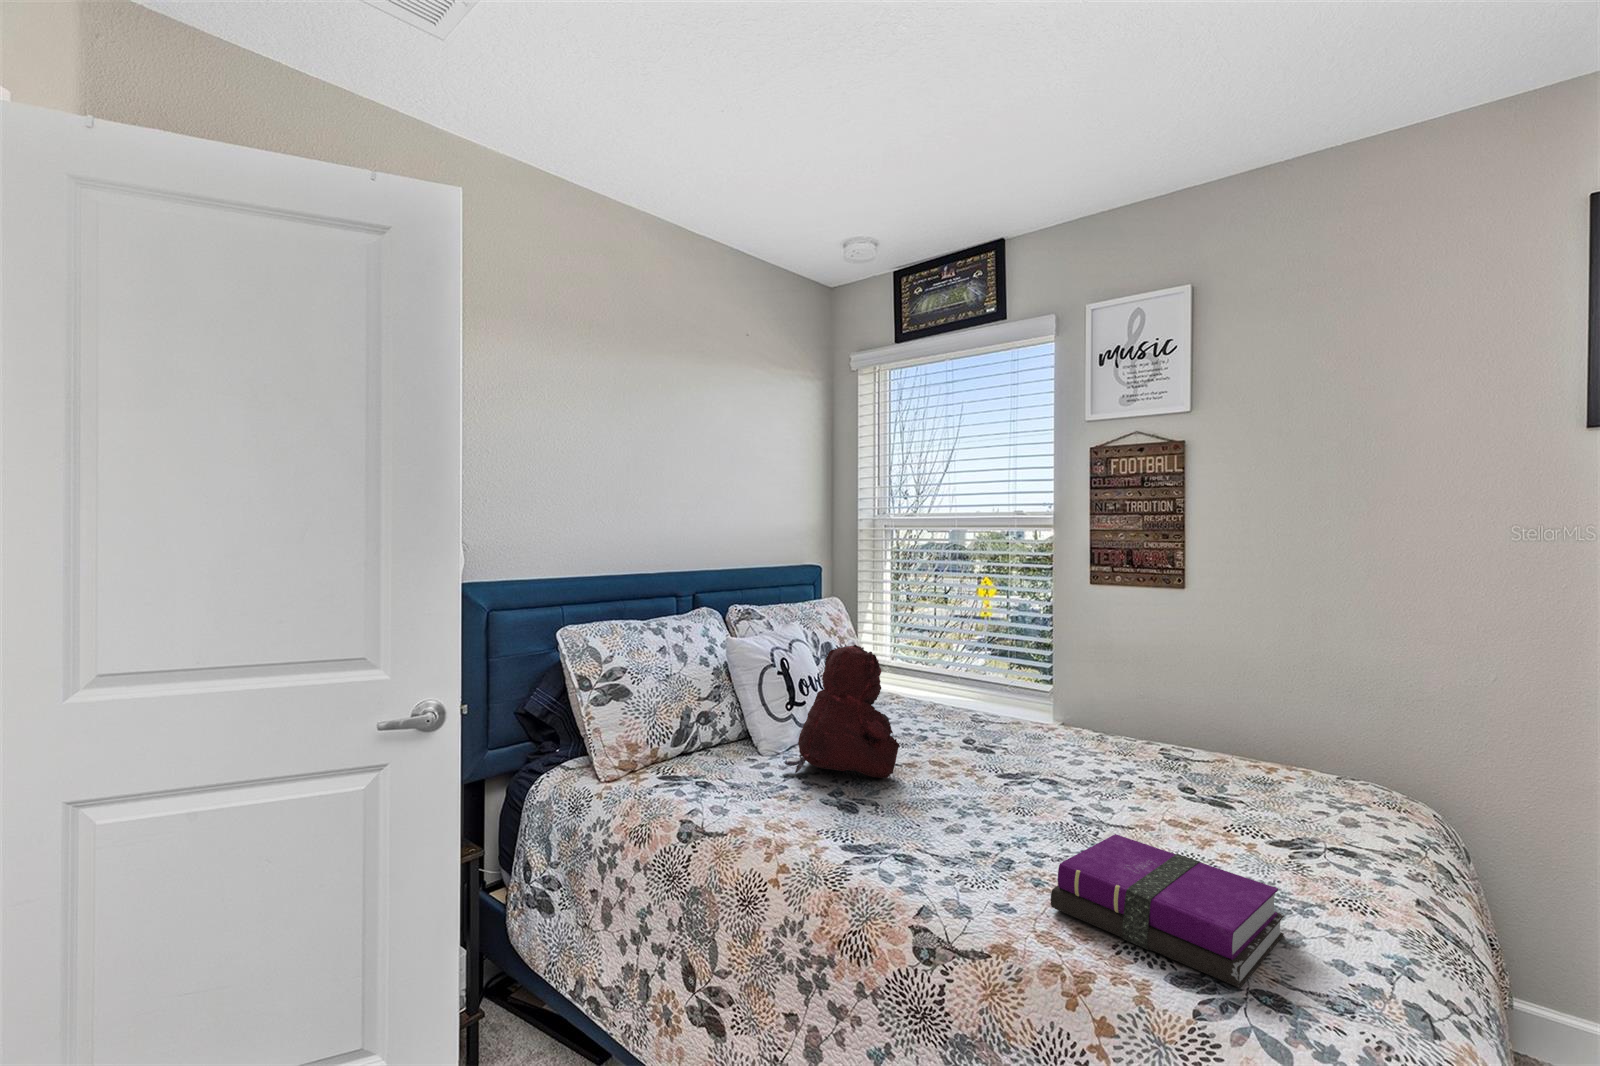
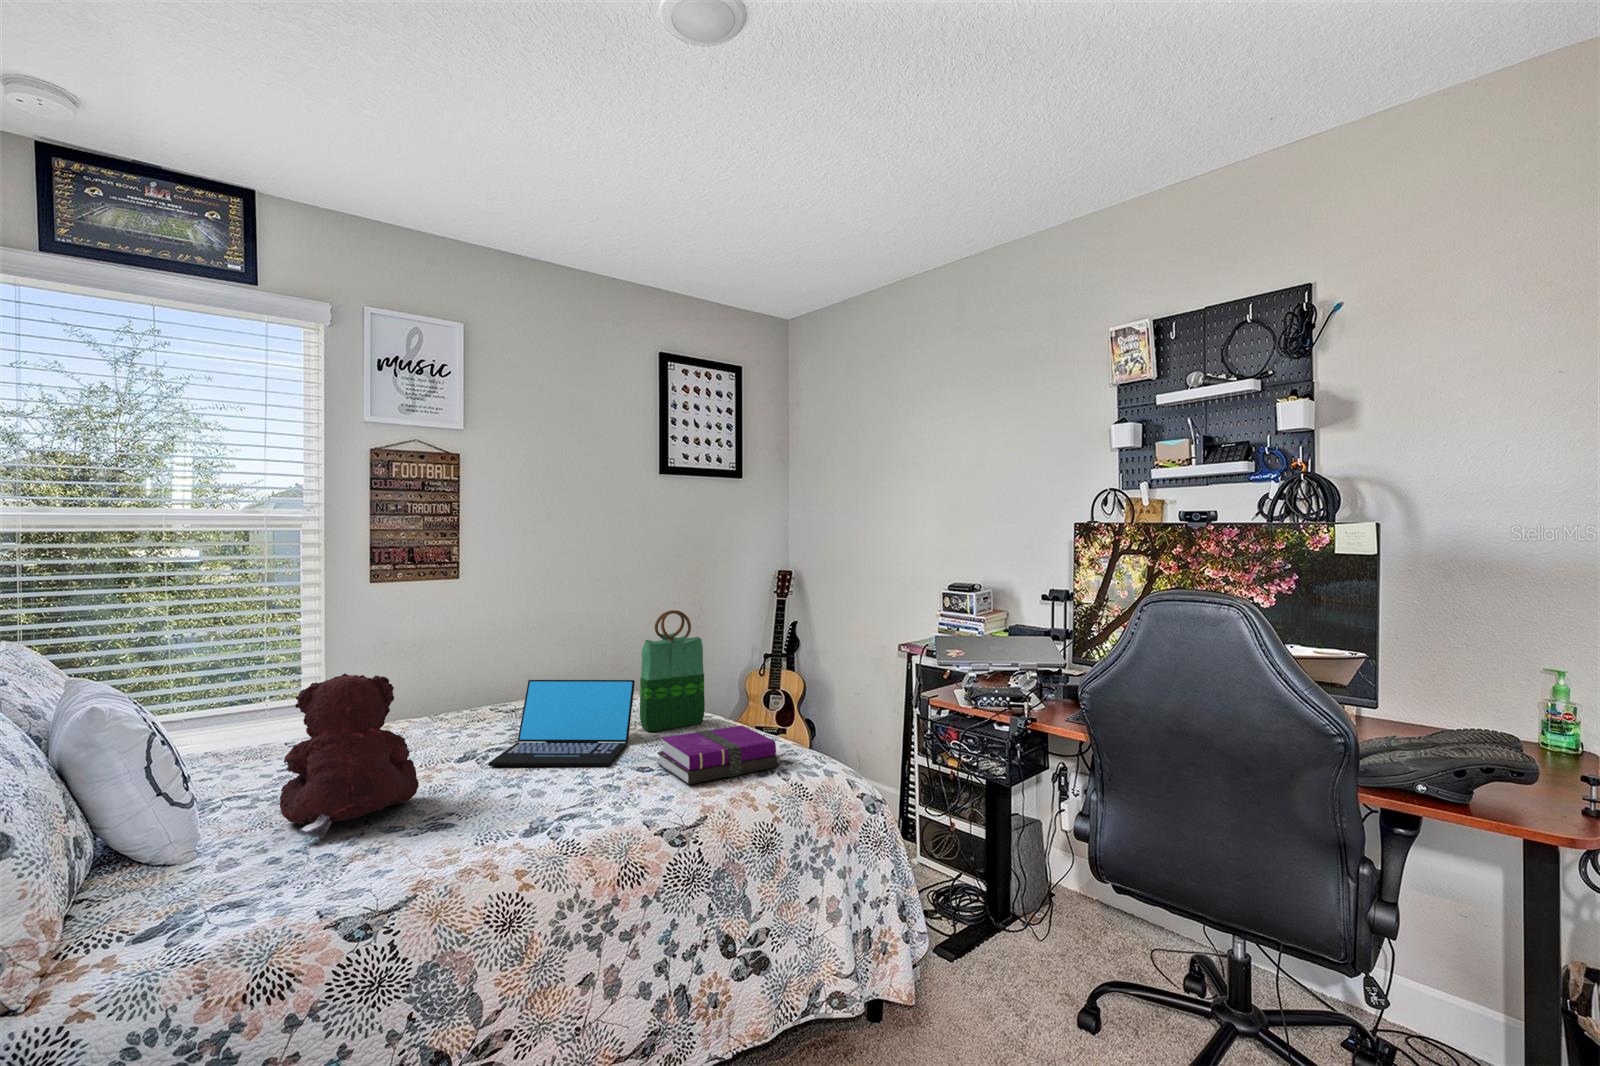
tote bag: none [1226,657,1361,876] -> present [640,610,705,732]
laptop: none [994,711,1201,843] -> present [488,680,635,766]

